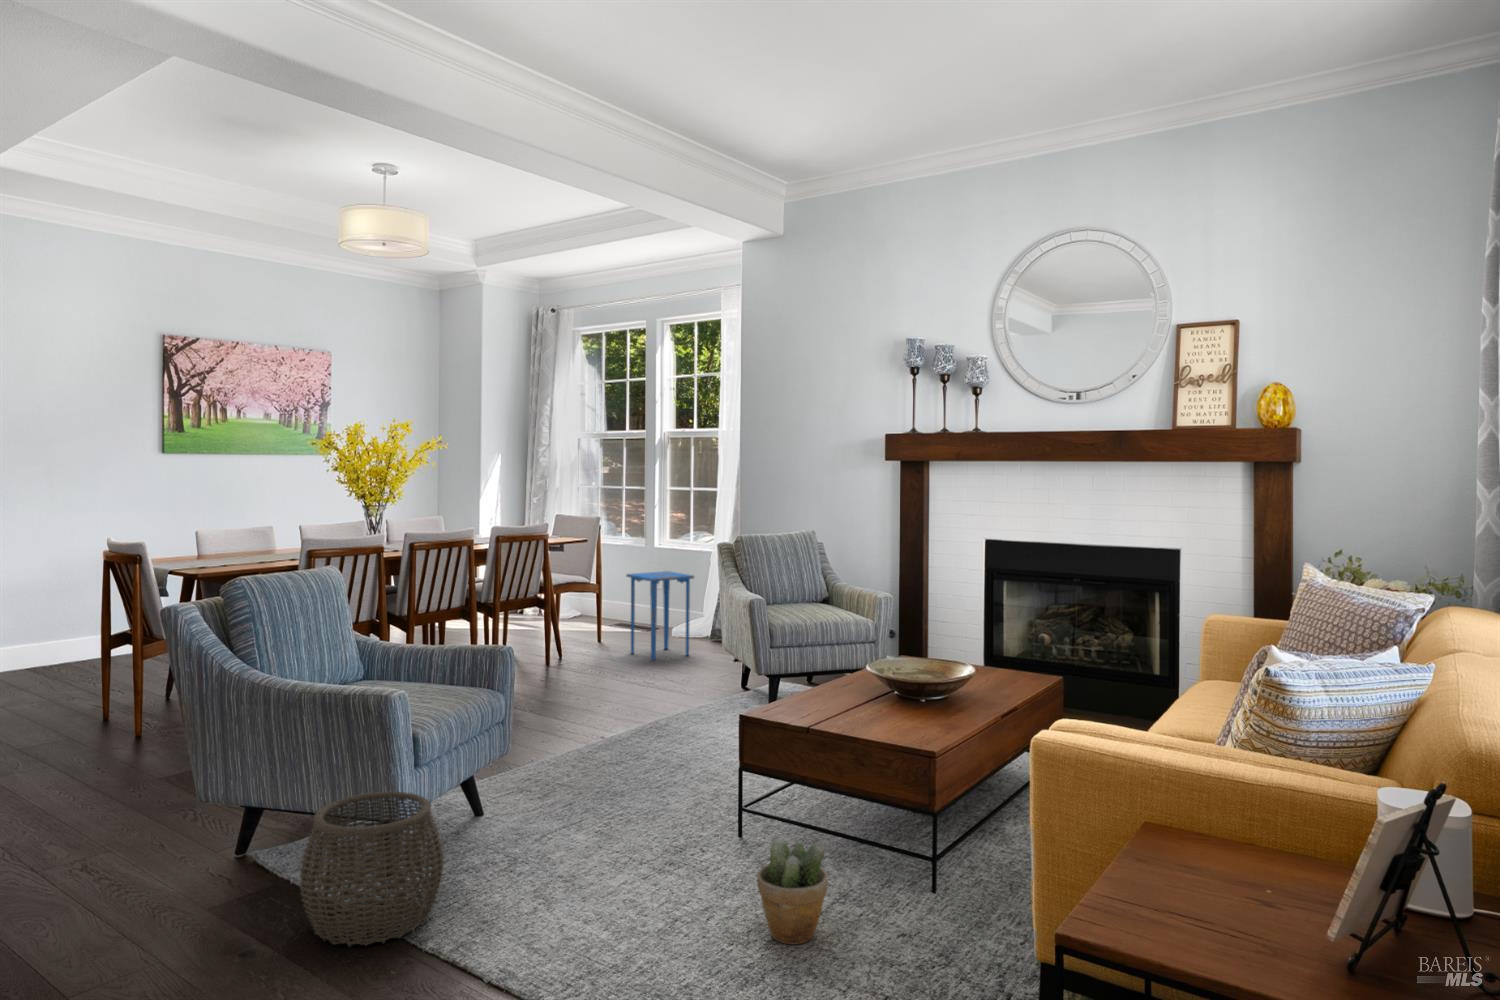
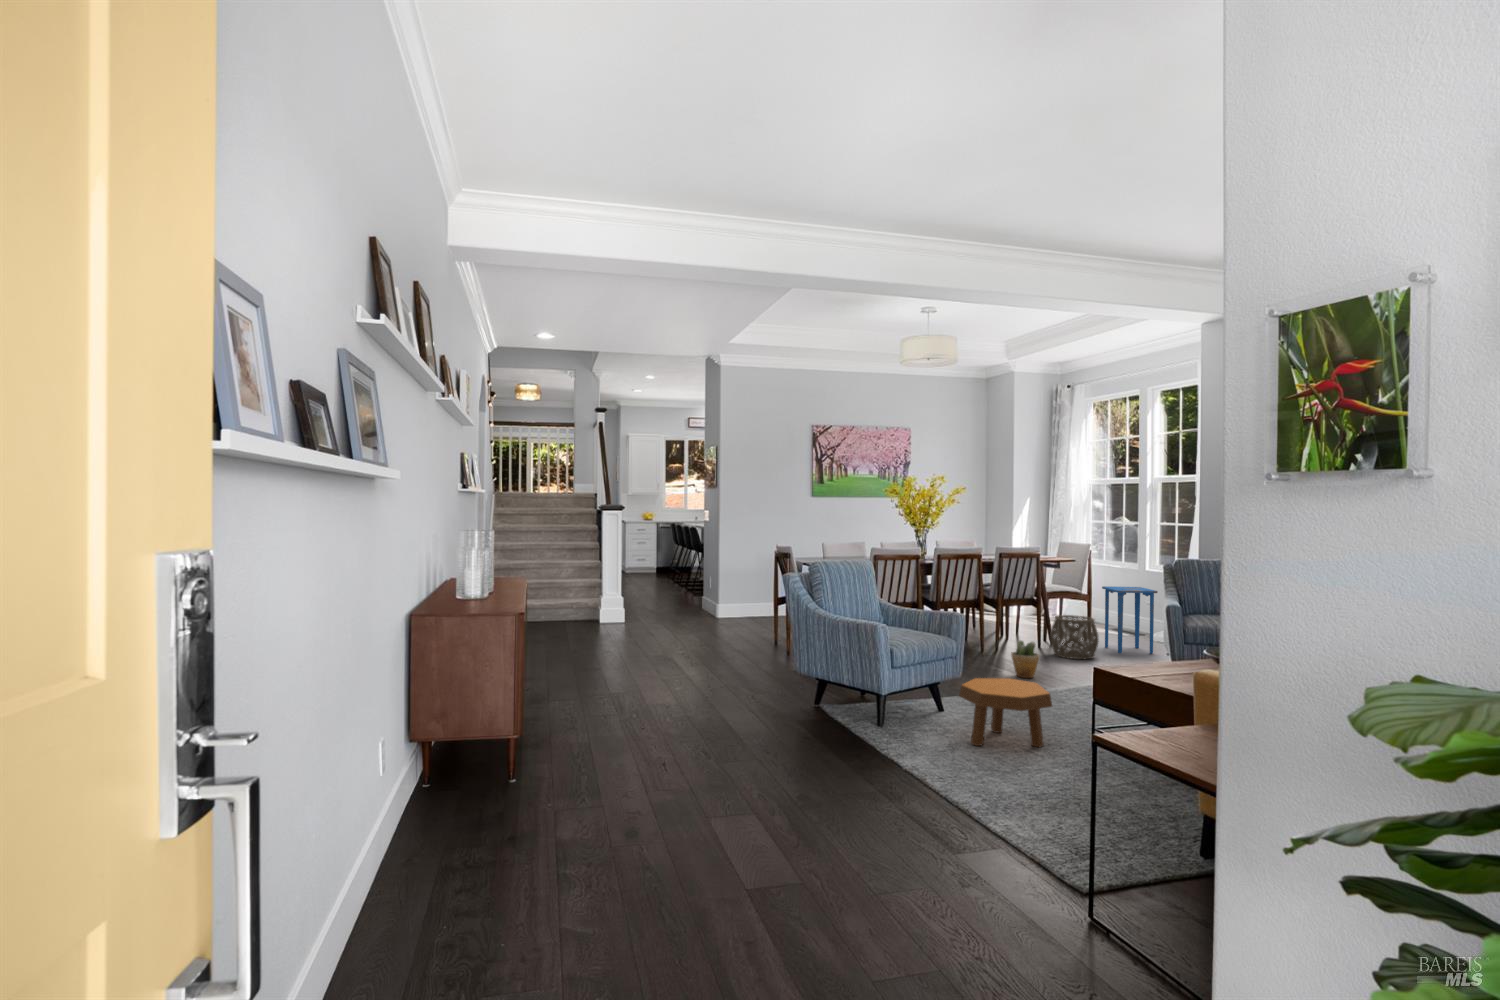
footstool: none [534,745,682,876] -> present [959,678,1052,747]
woven basket: present [300,792,444,946] -> present [1050,615,1099,659]
potted plant: present [757,840,828,944] -> present [1011,640,1039,678]

